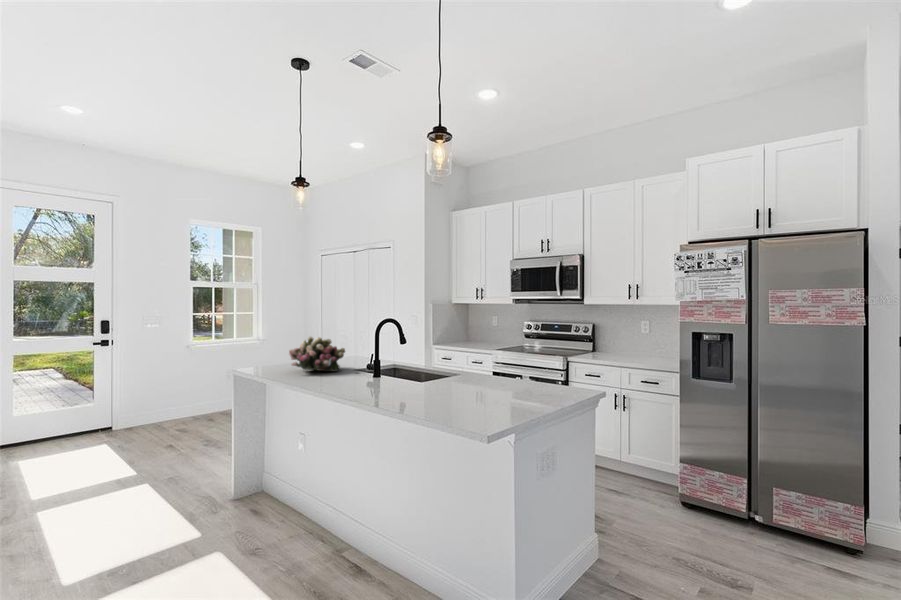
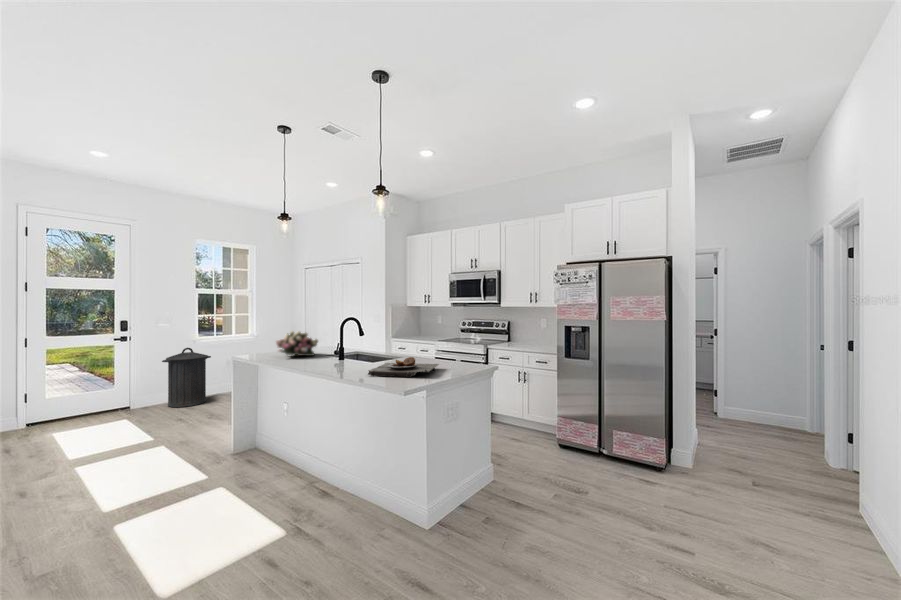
trash can: none [148,355,208,430] -> present [162,348,211,407]
plate: none [423,379,524,410] -> present [368,357,439,377]

